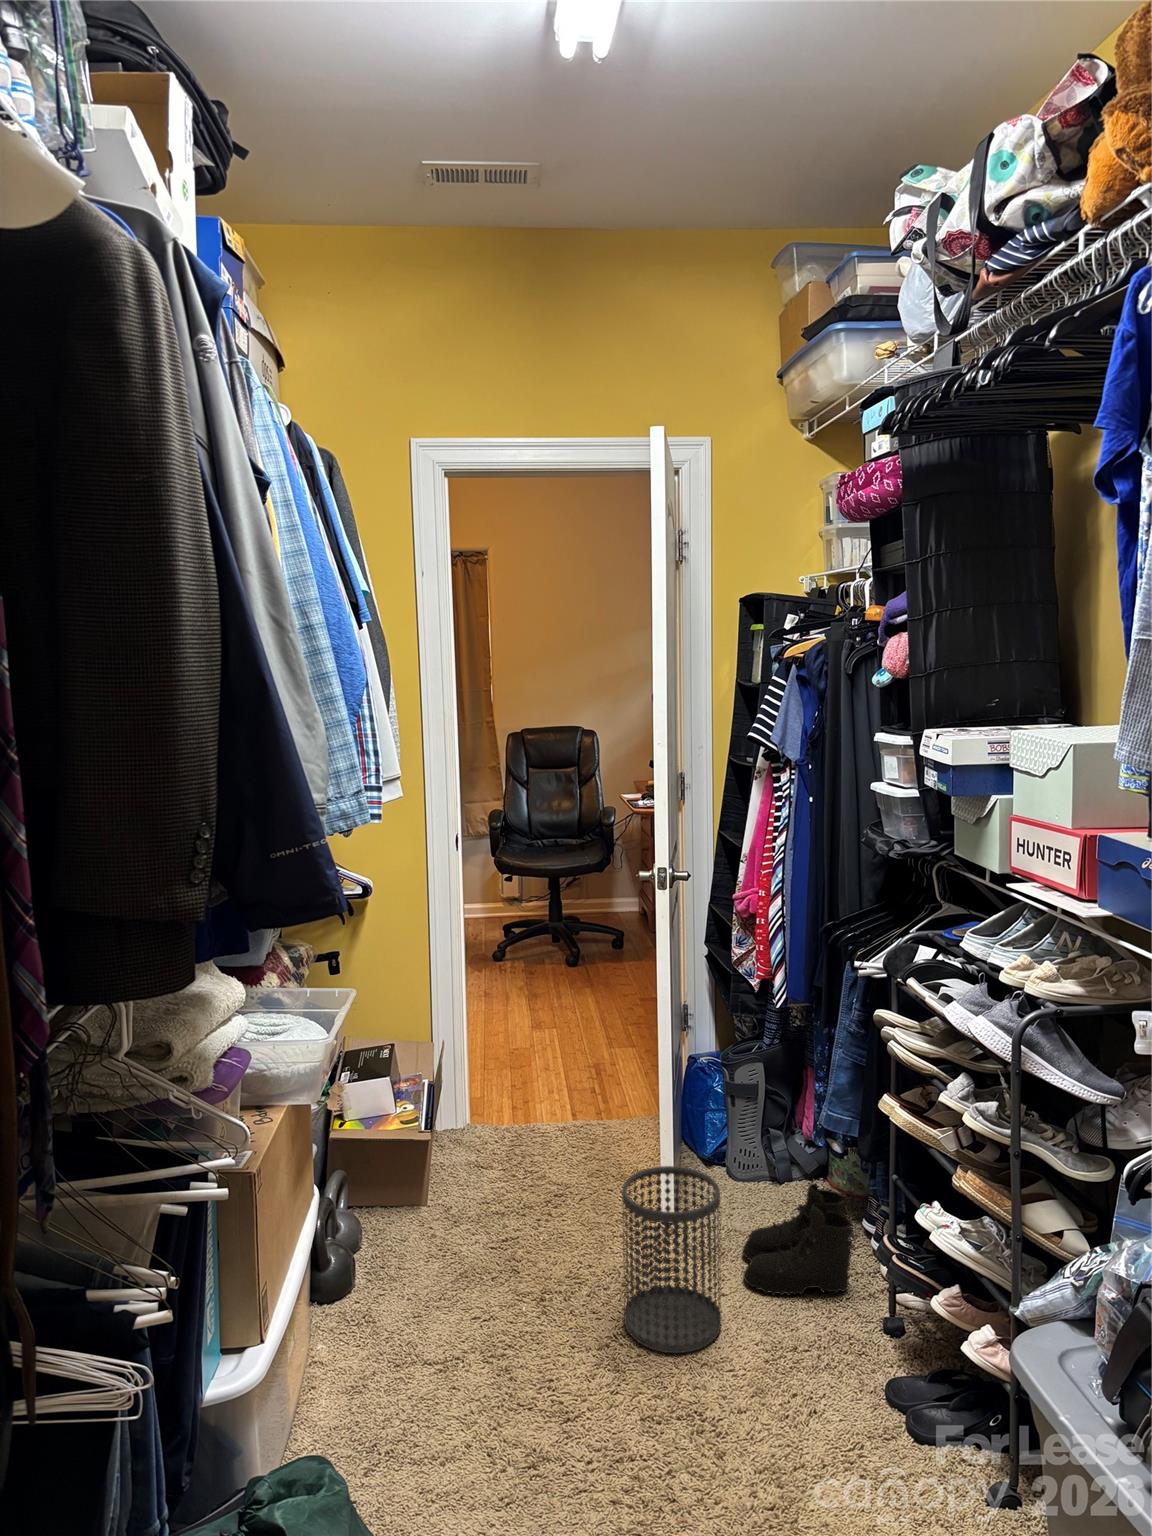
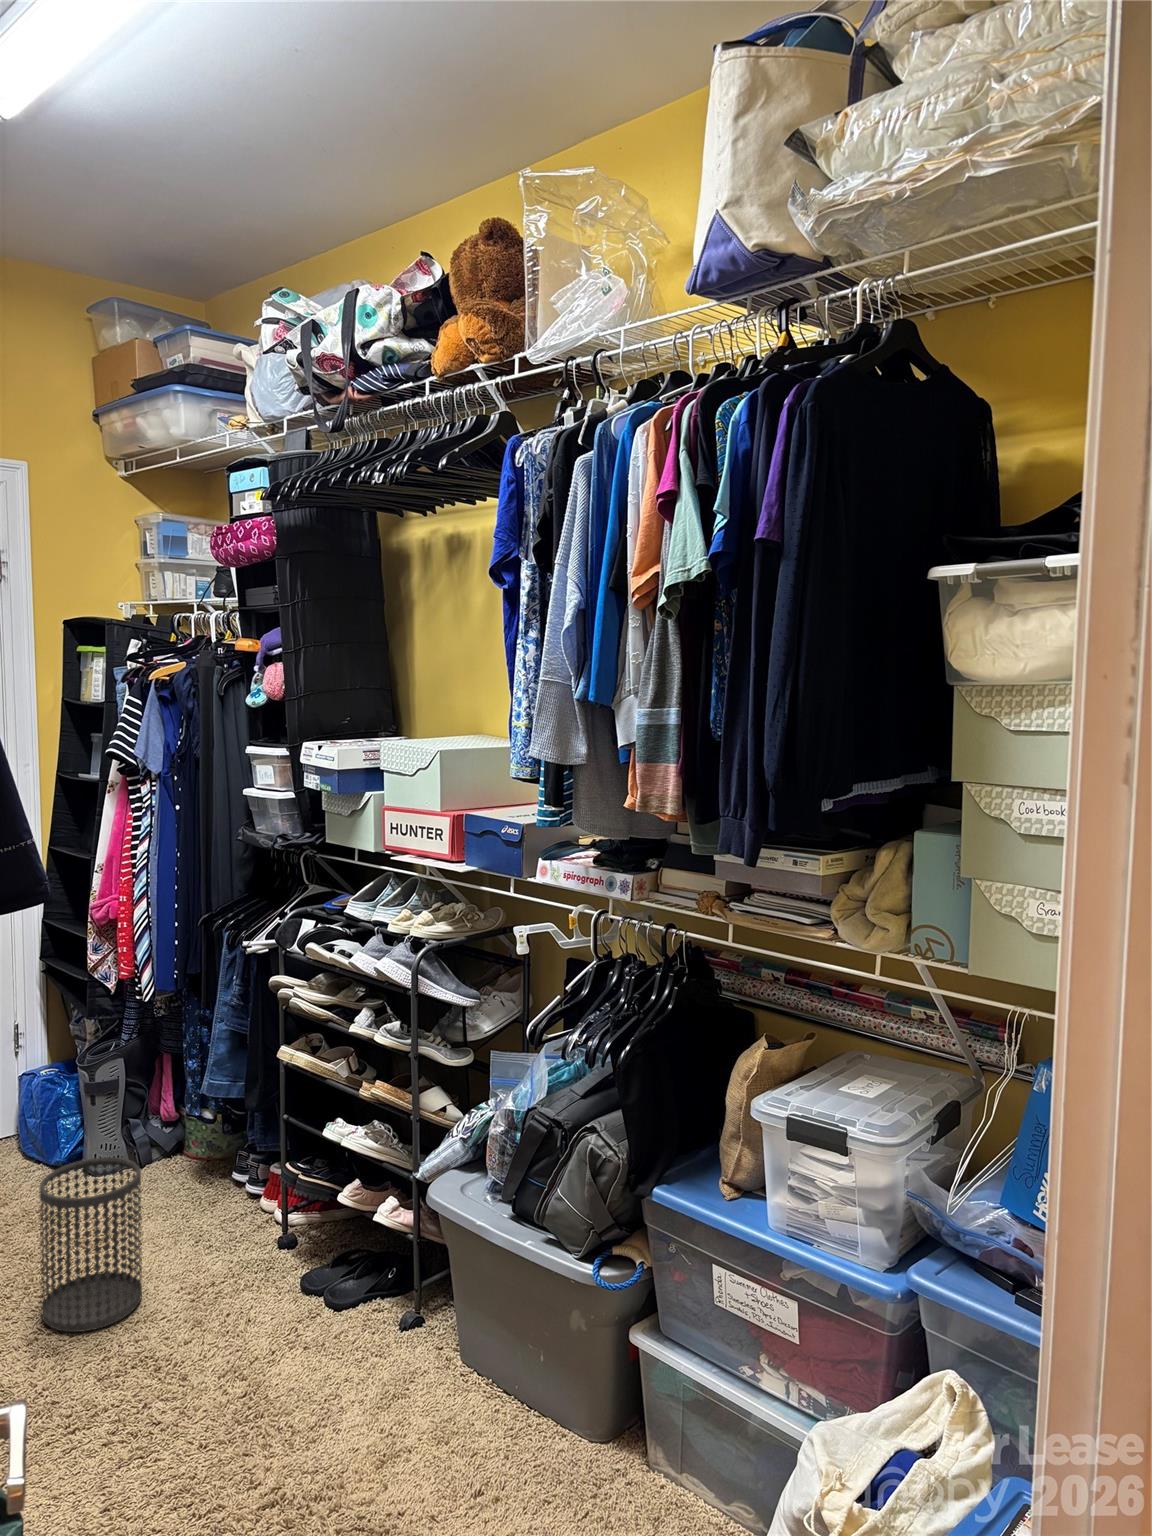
boots: present [742,1184,856,1296] -> none [136,1147,248,1254]

